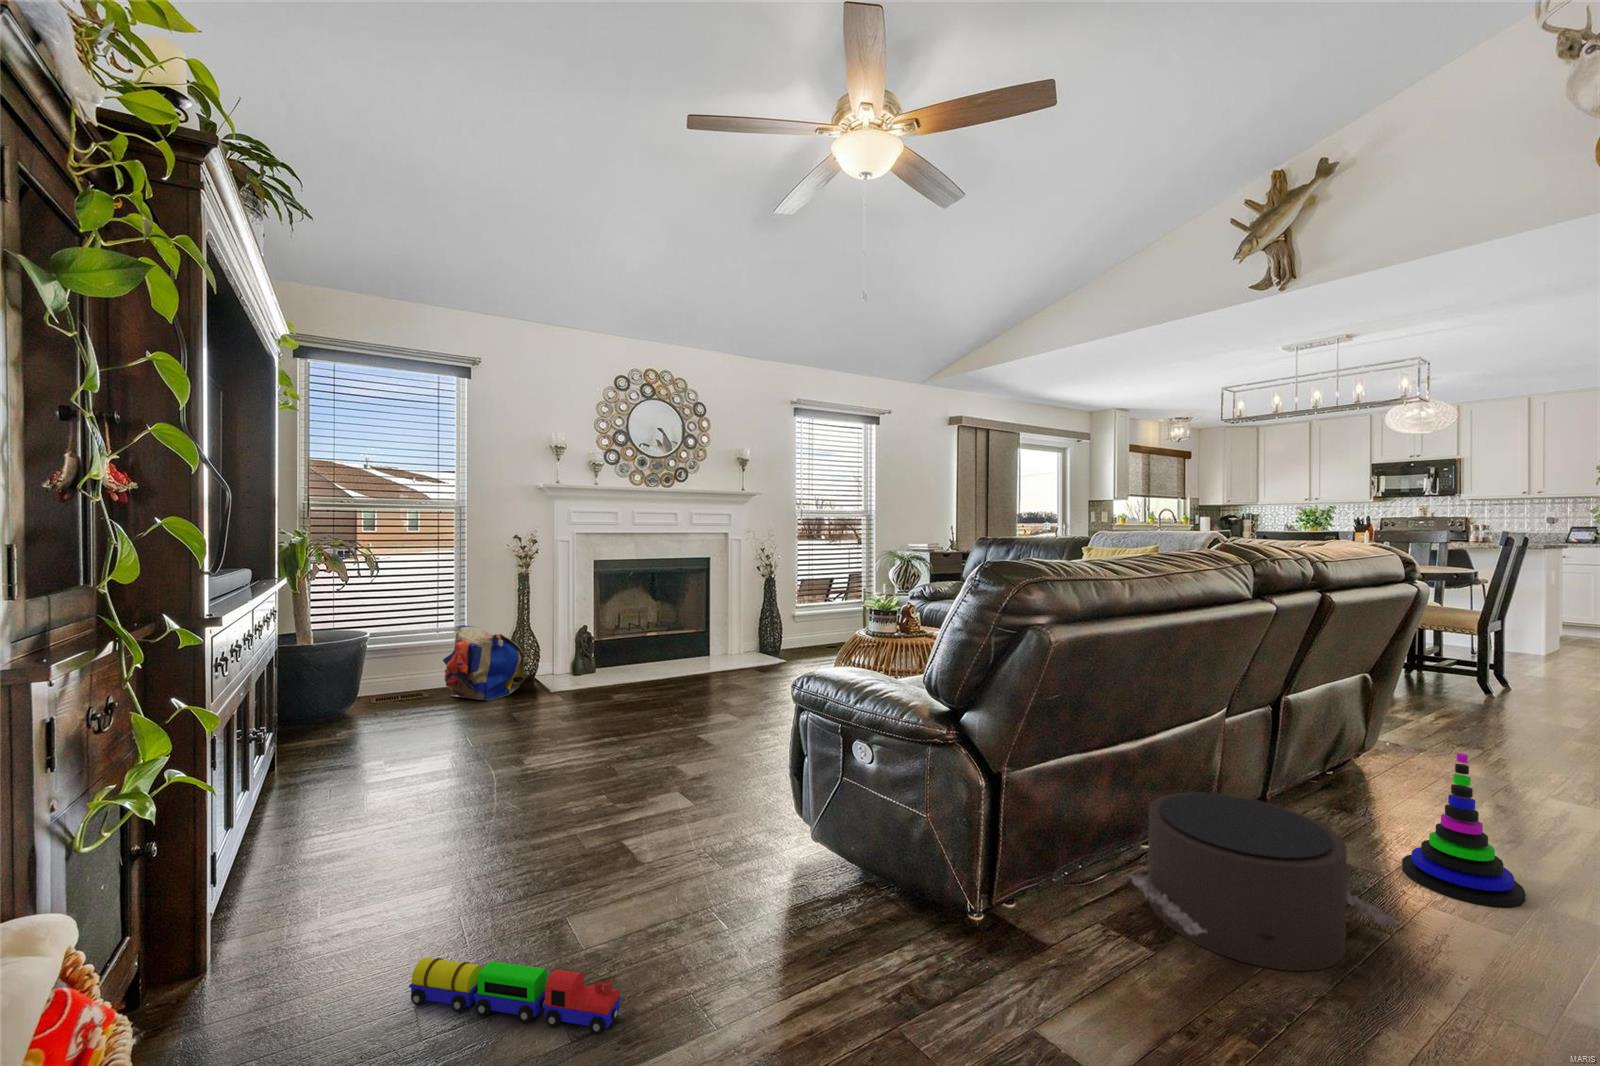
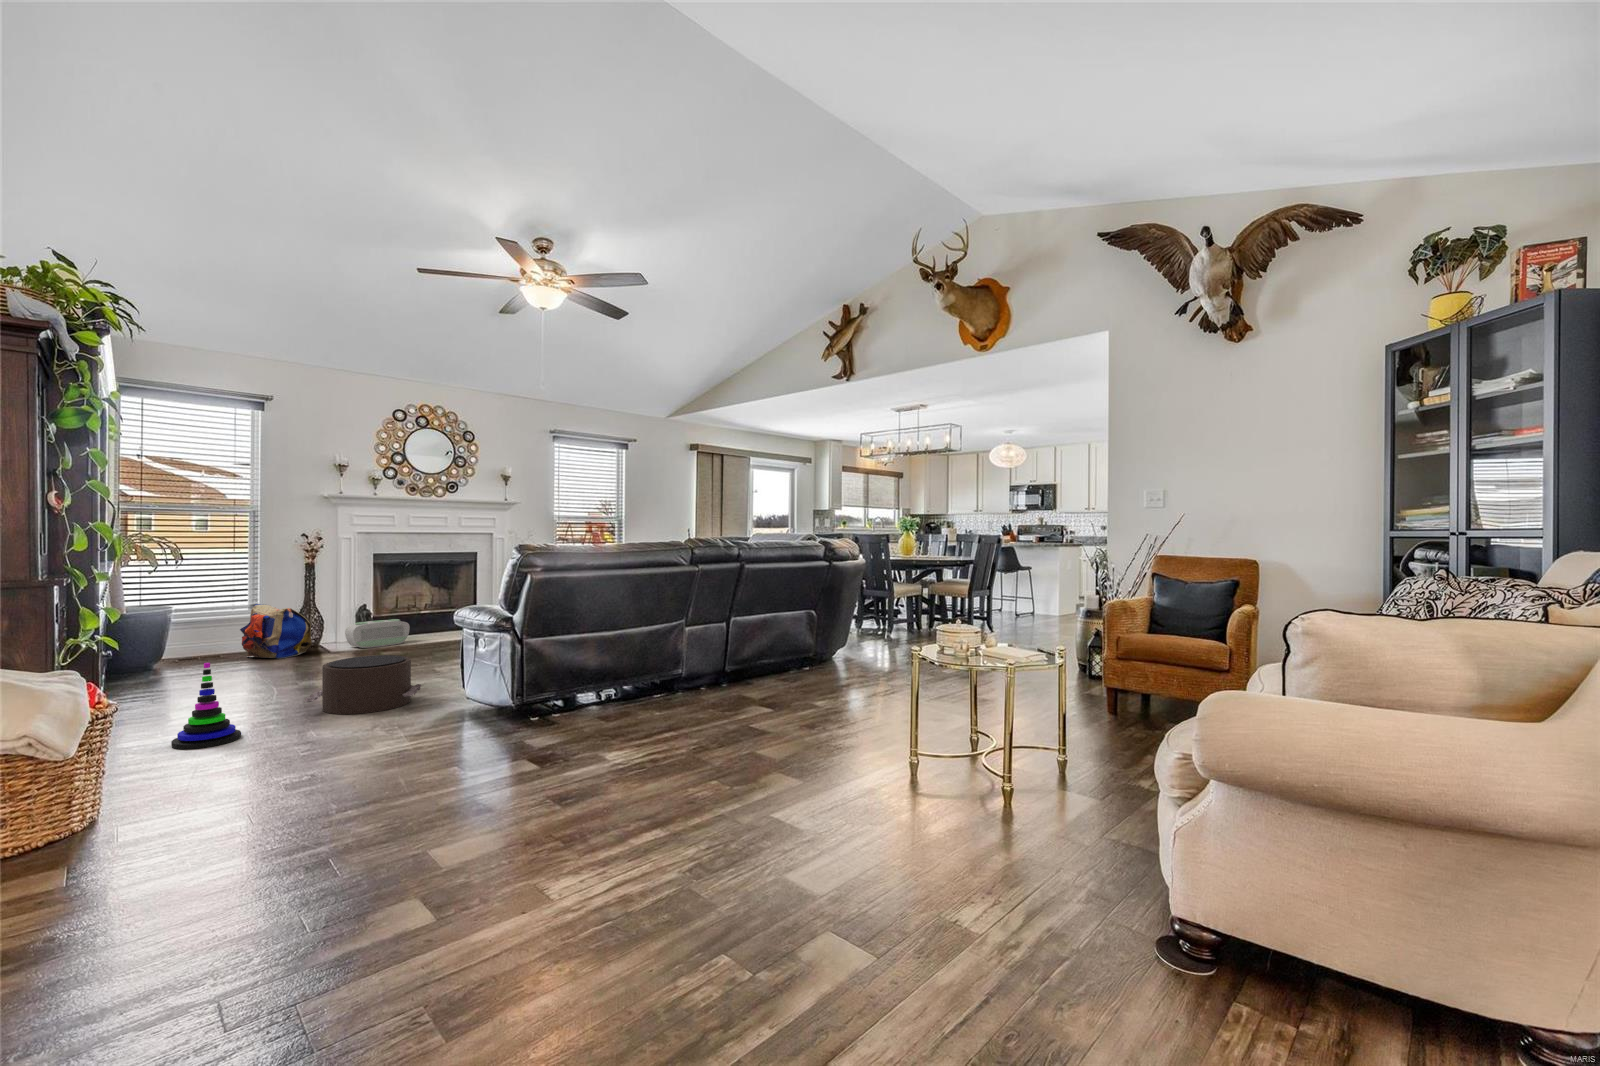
air purifier: none [563,645,638,684] -> present [345,619,410,648]
stacking toy: present [1402,753,1525,907] -> present [171,663,241,749]
pouf: present [1129,792,1399,971] -> present [304,655,421,714]
toy train: present [409,958,621,1034] -> none [248,727,359,749]

